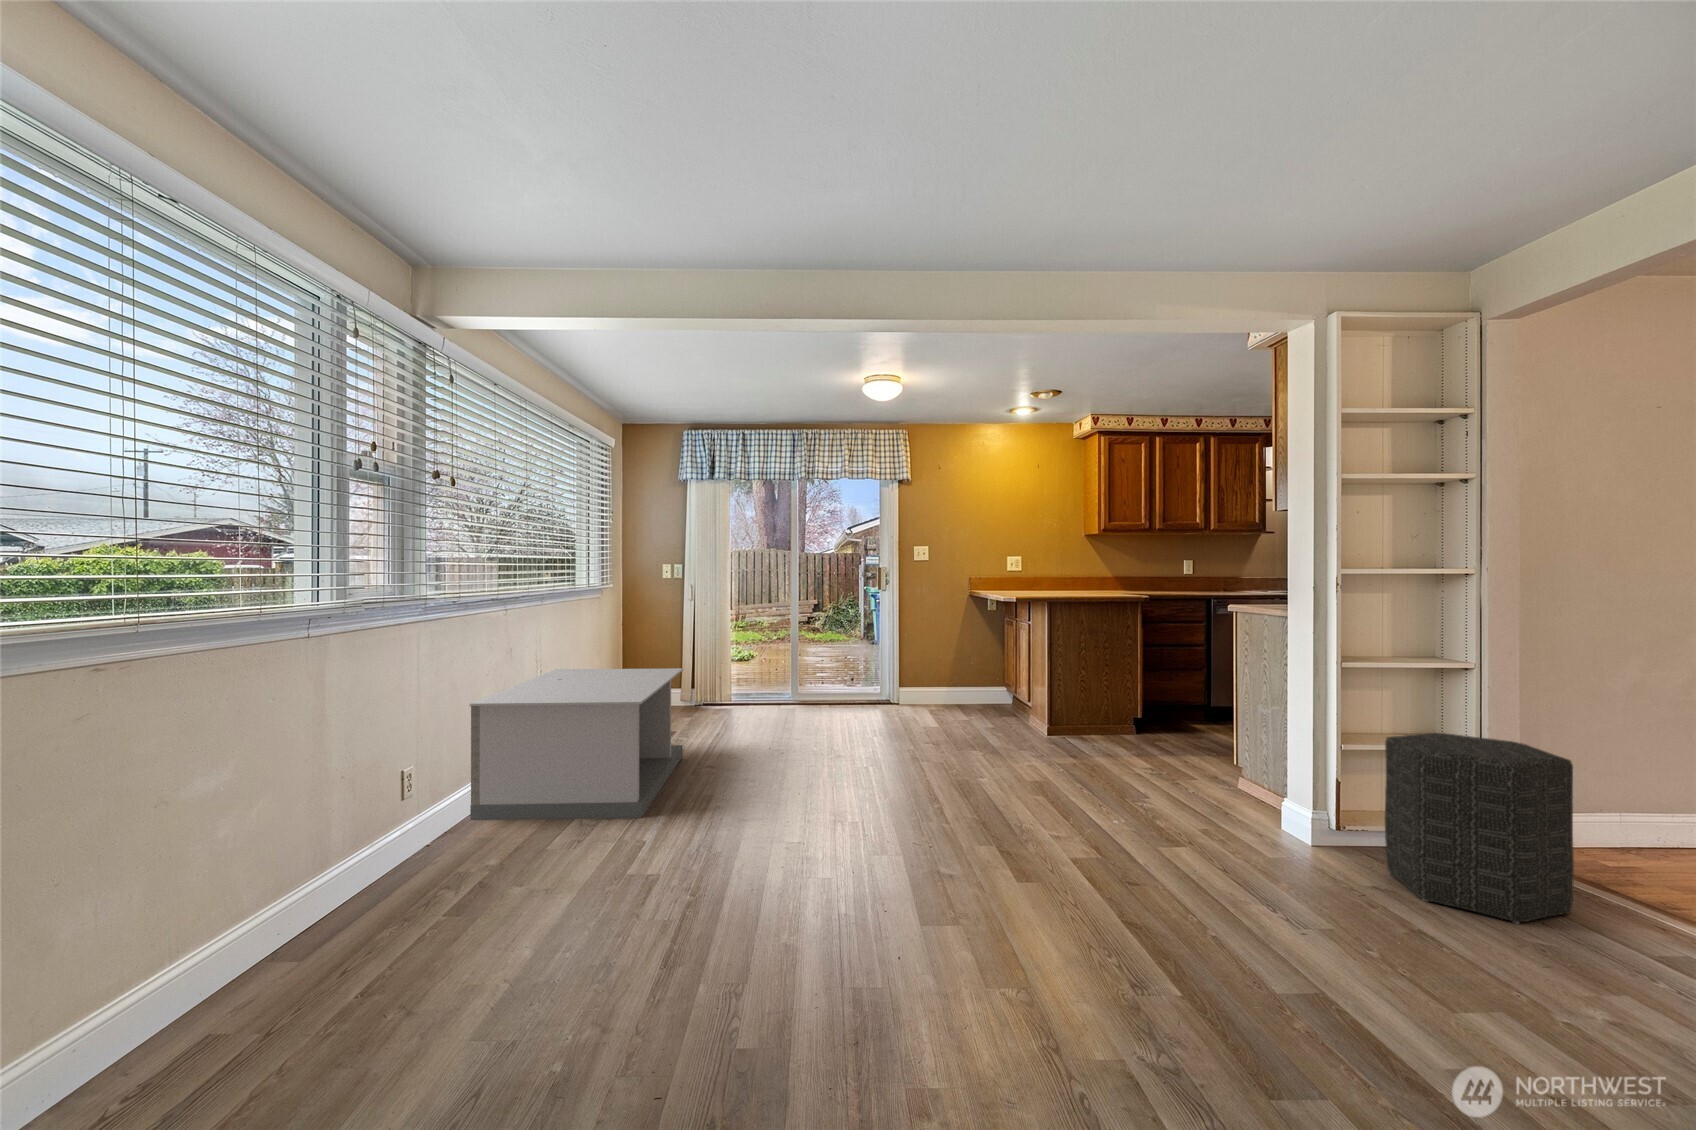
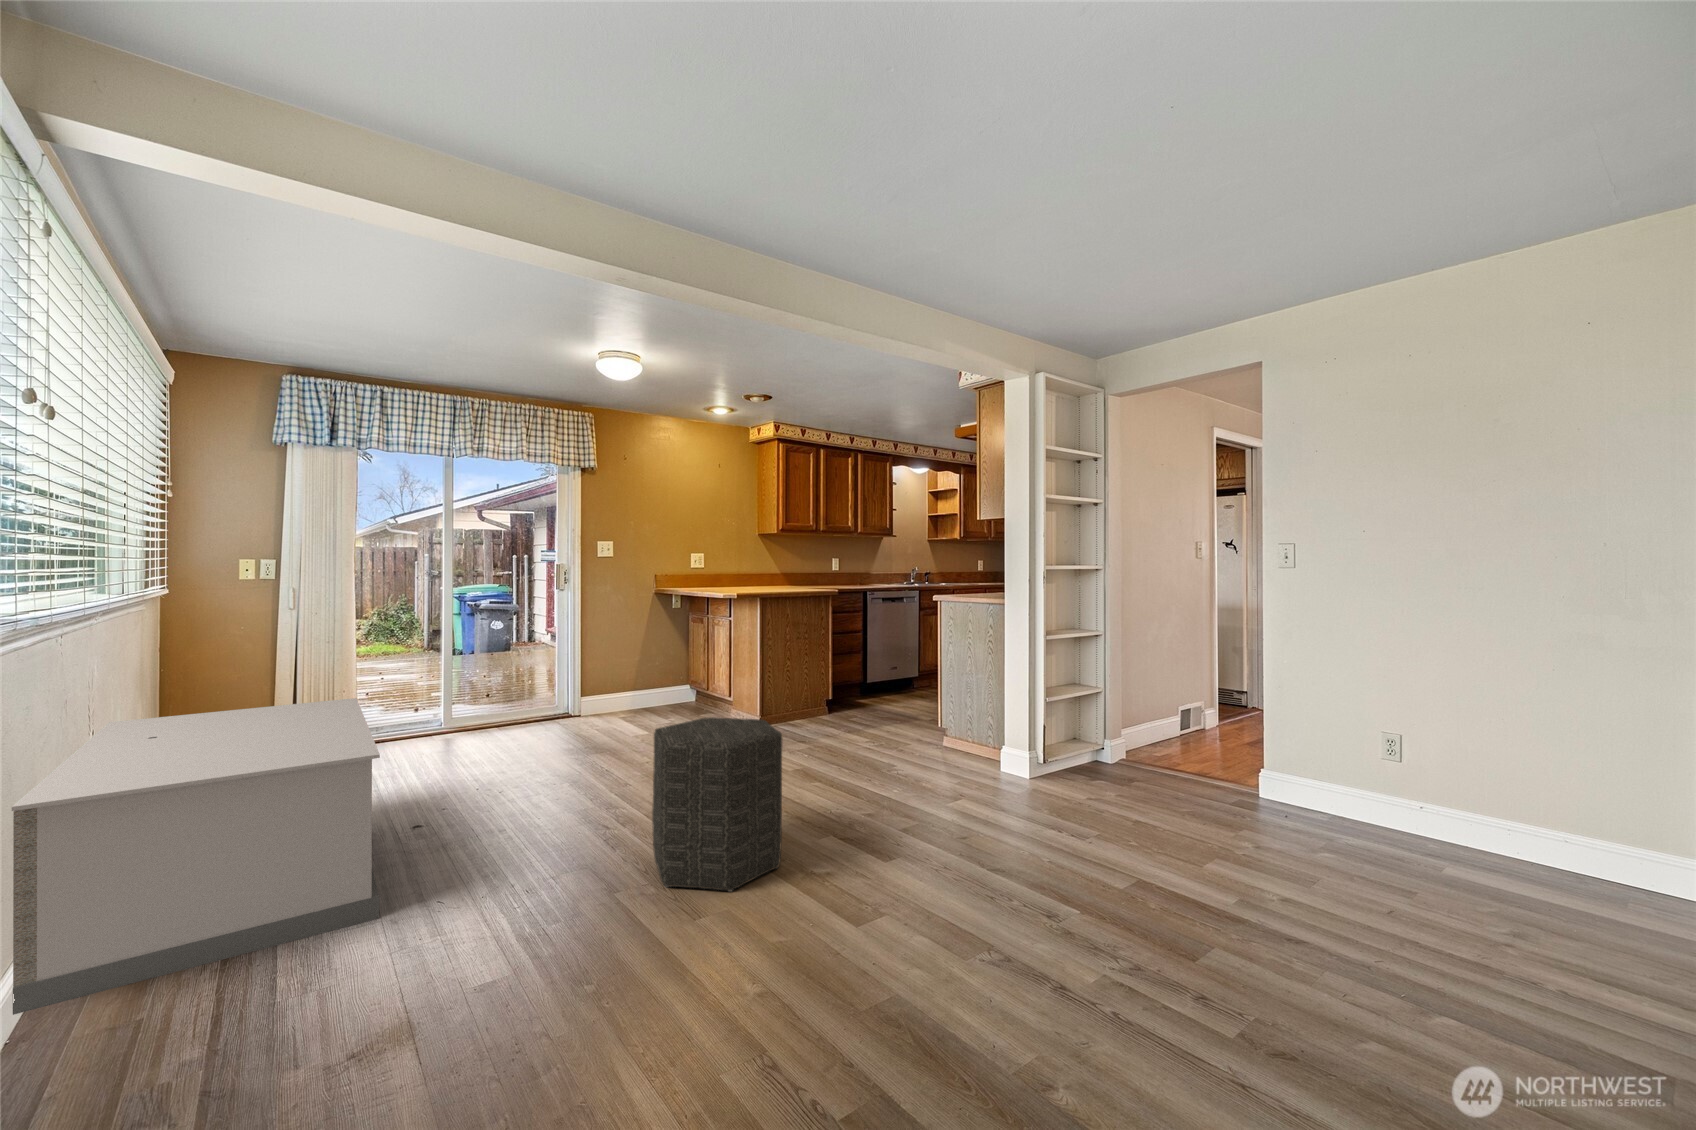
ottoman: present [1385,733,1574,924] -> present [652,717,782,892]

